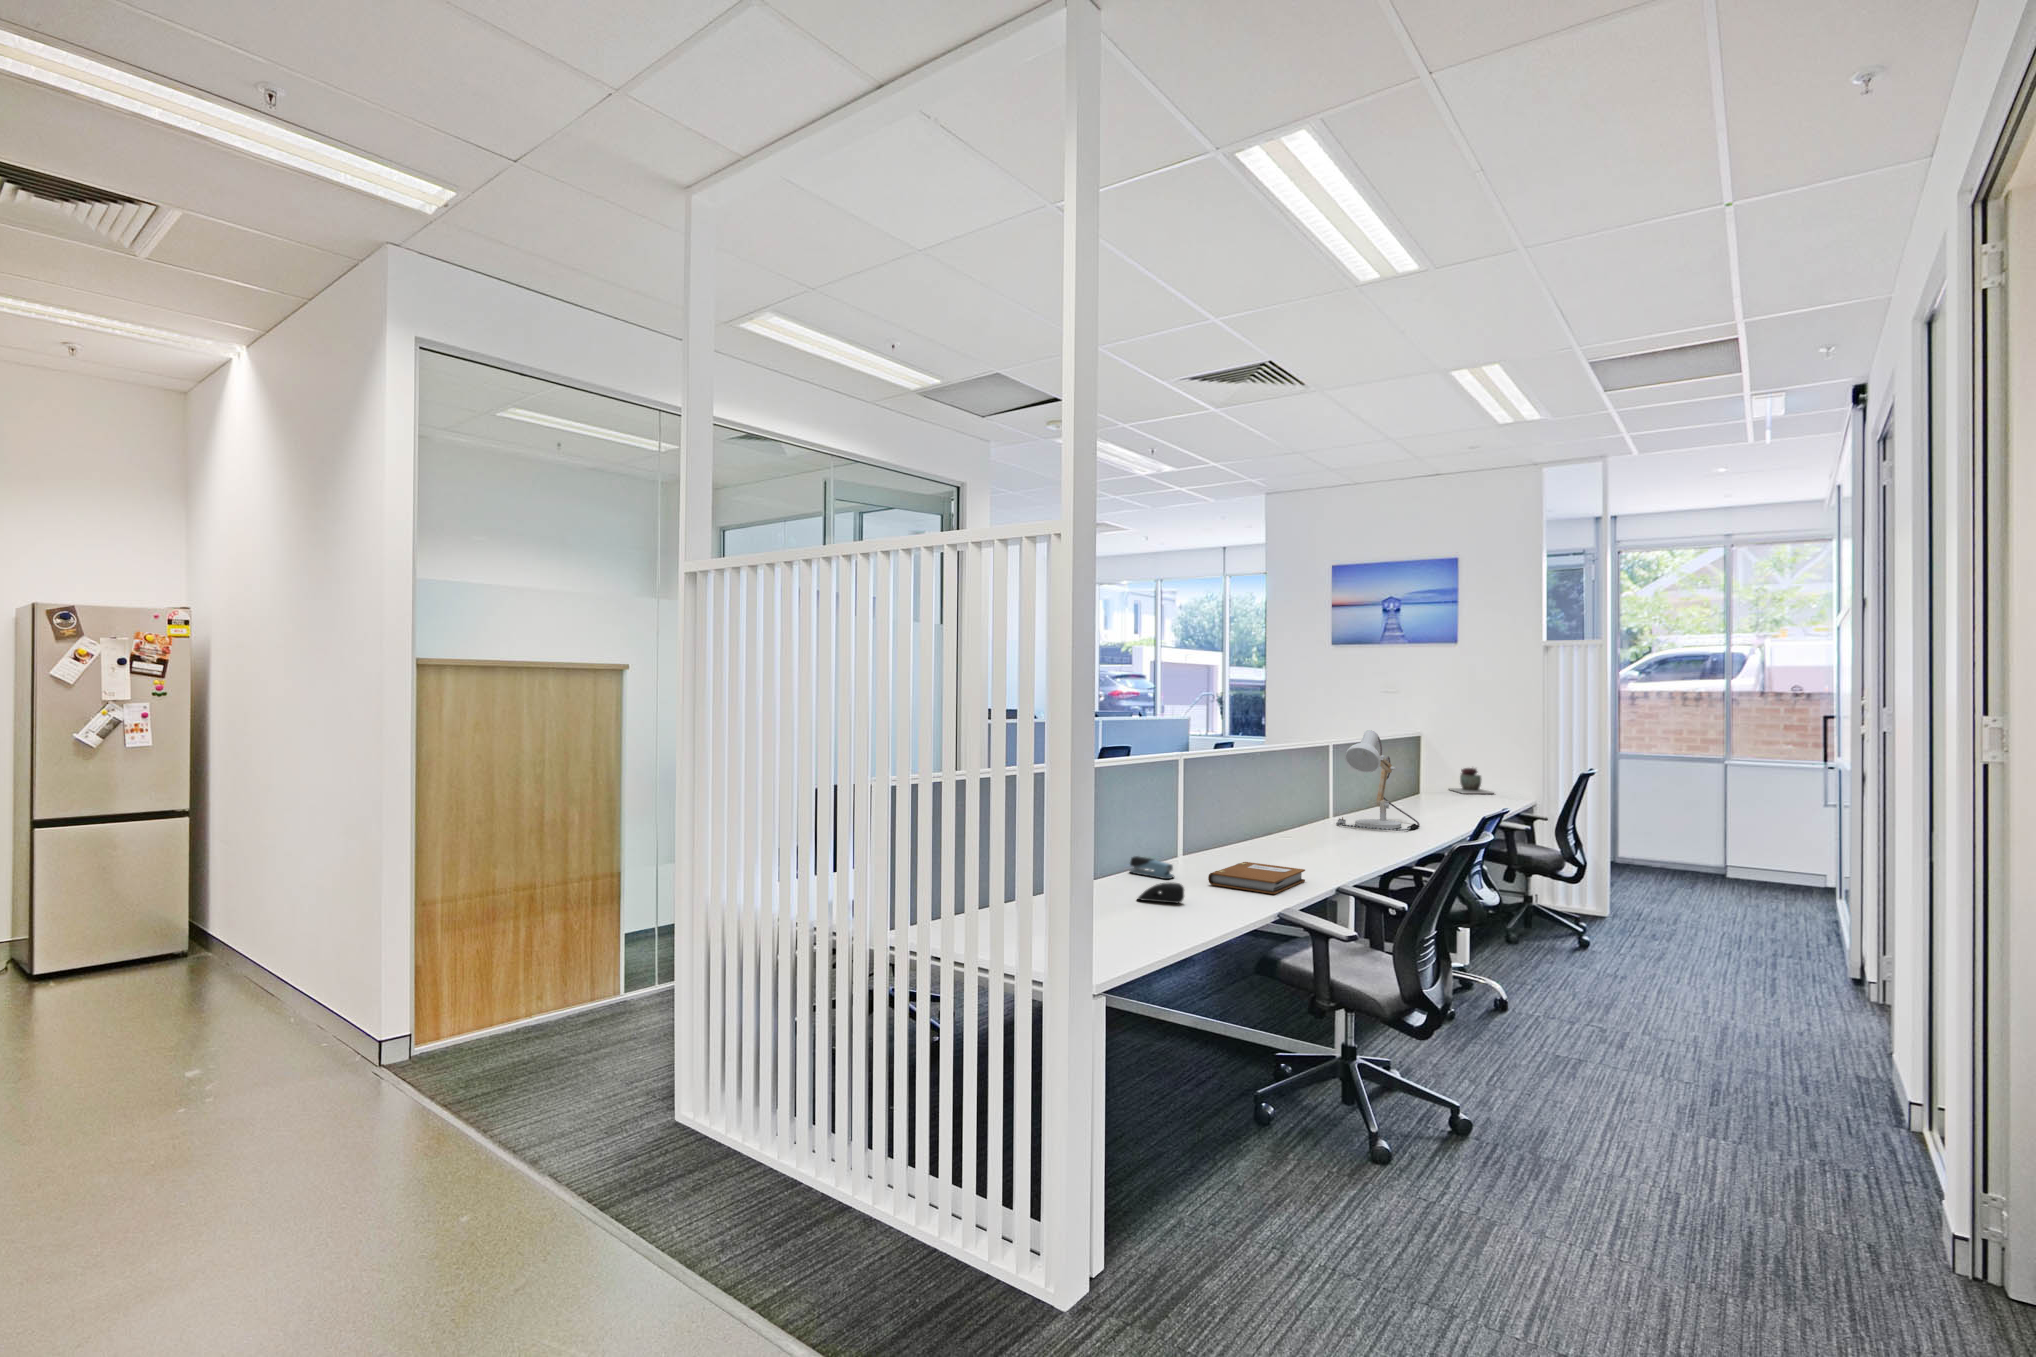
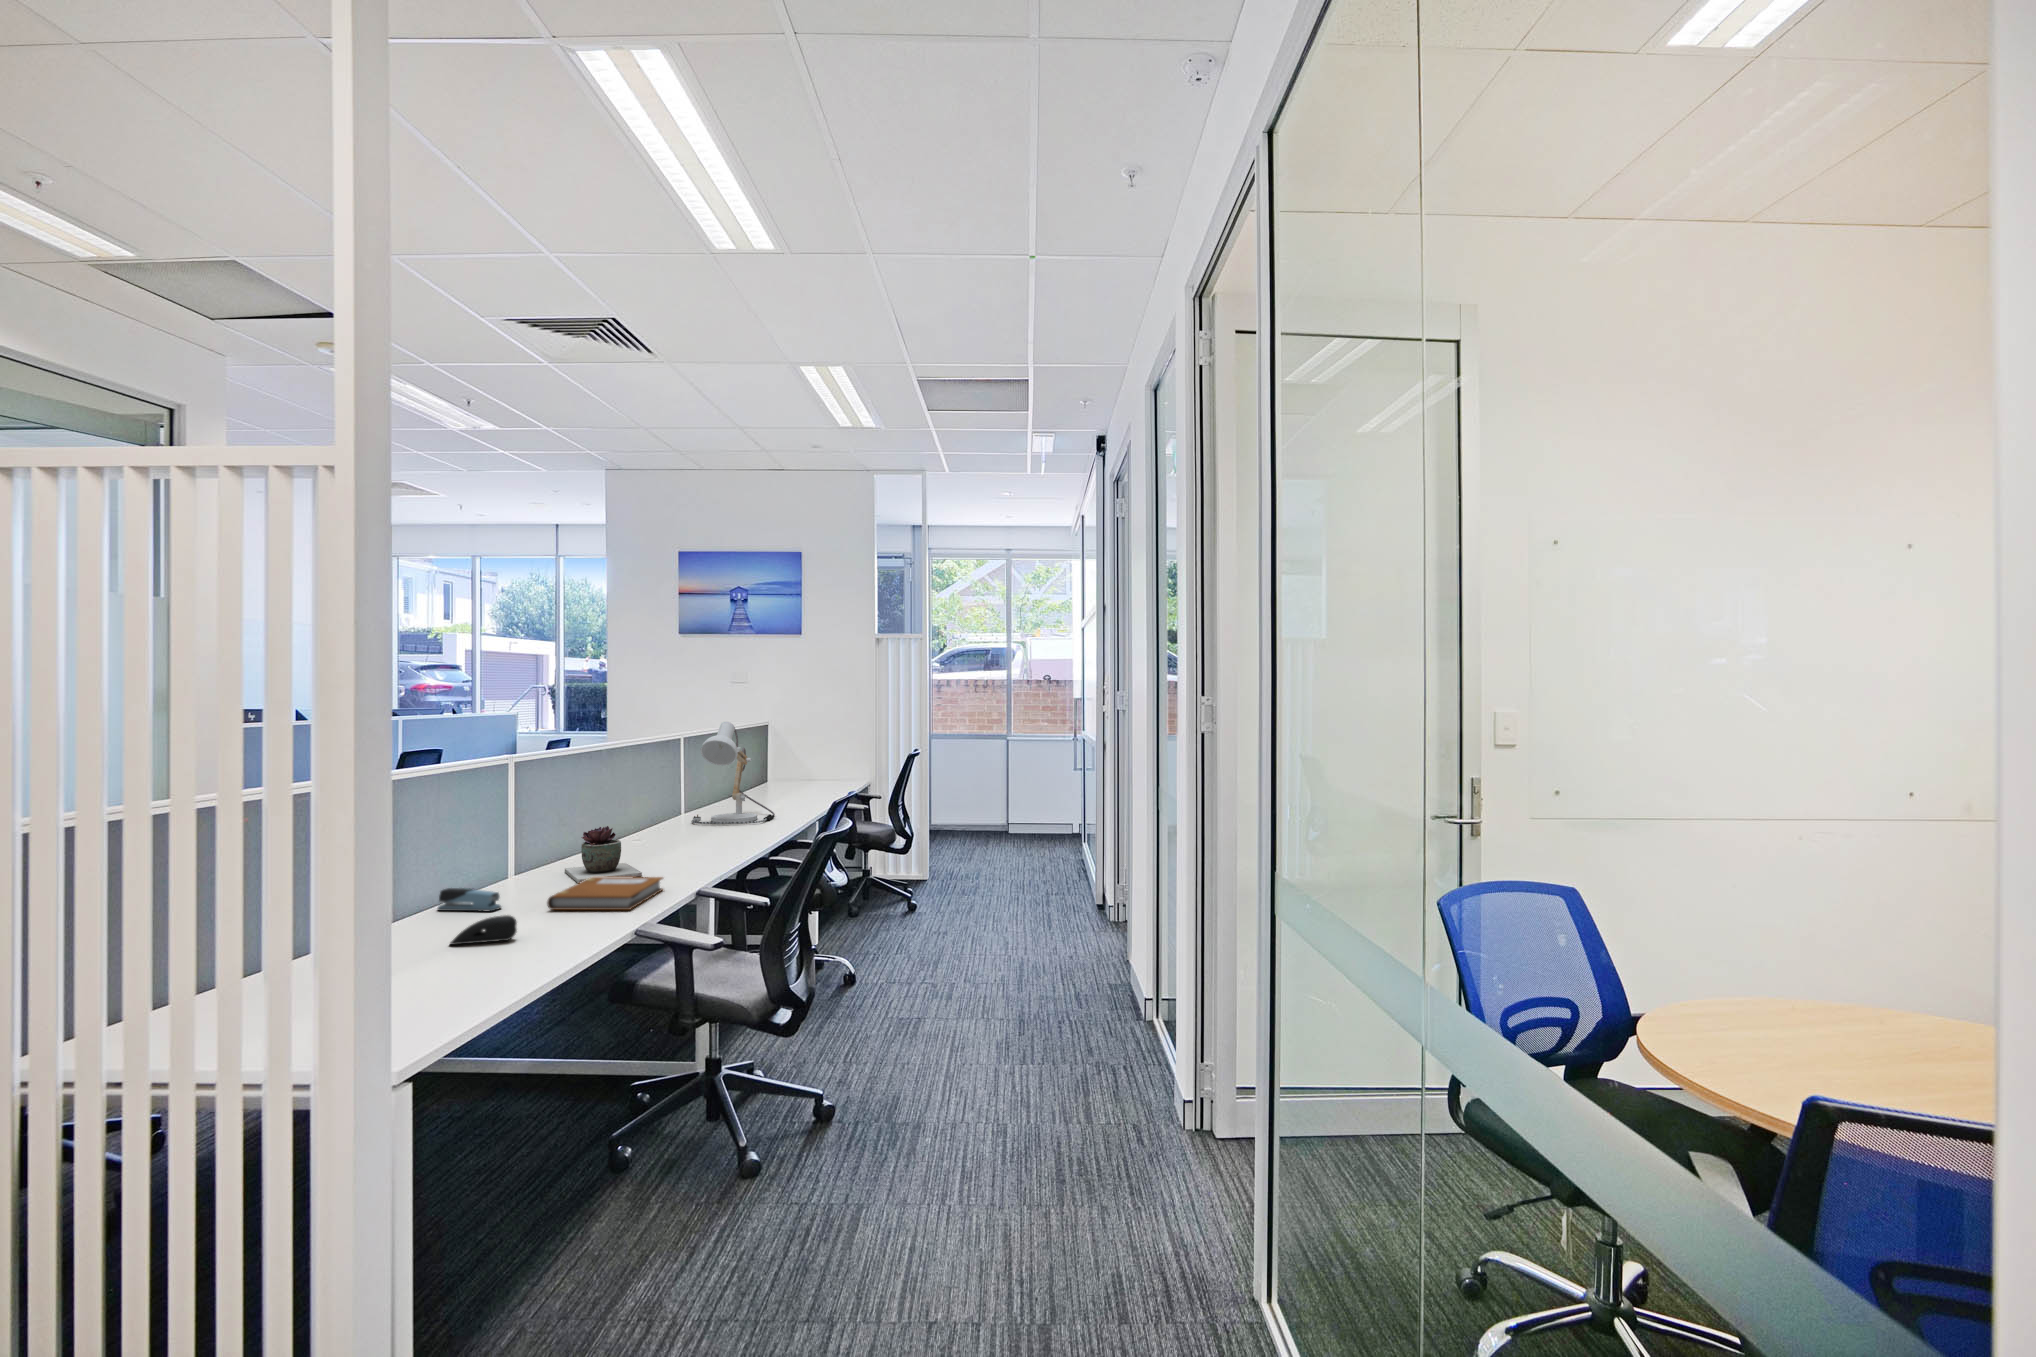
succulent plant: present [1449,768,1494,794] -> present [565,826,642,883]

